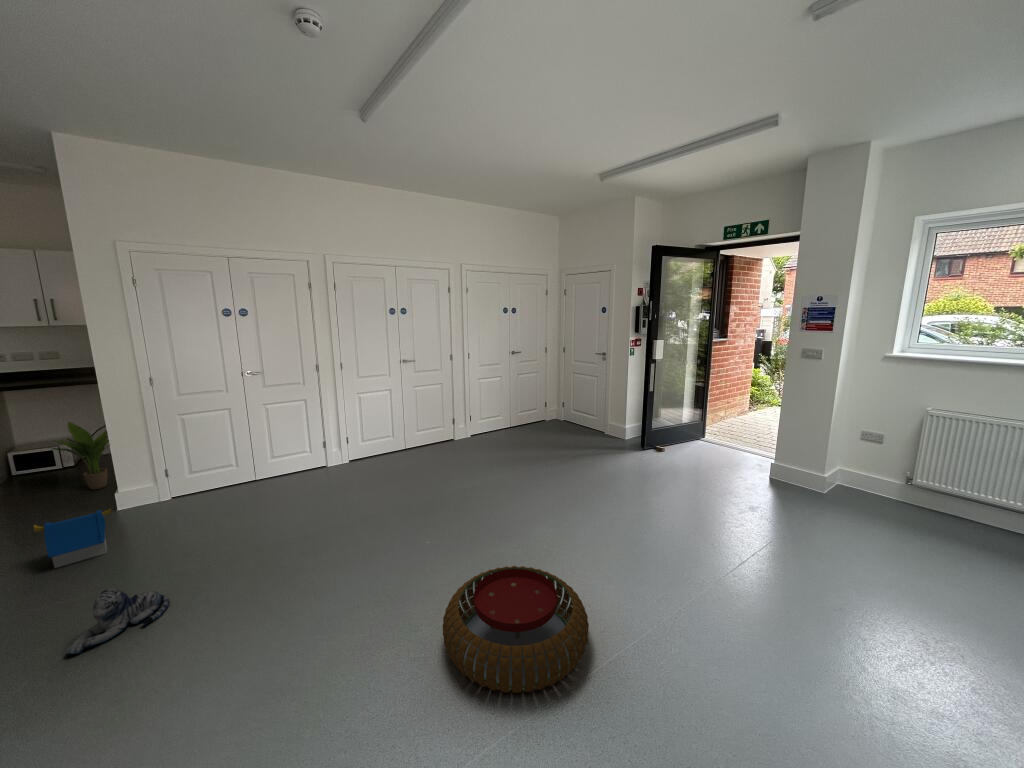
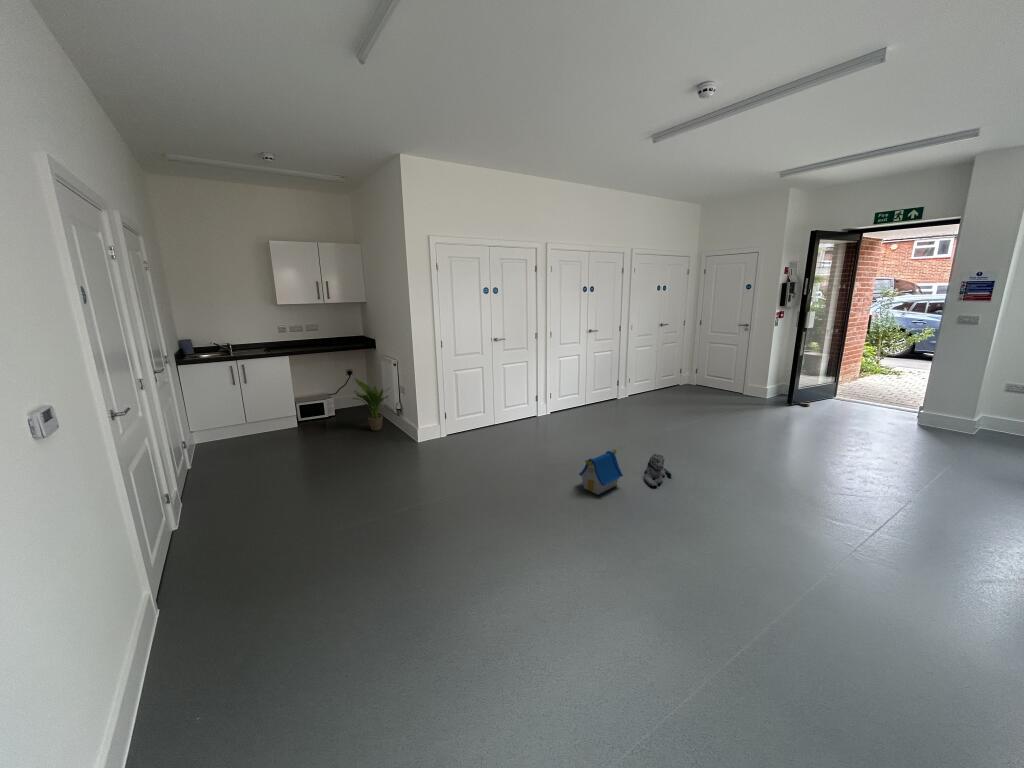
toy house: present [34,509,111,568] -> present [579,449,623,495]
pouf: present [443,566,589,693] -> none [754,471,878,541]
plush toy: present [67,589,170,654] -> present [644,454,671,486]

